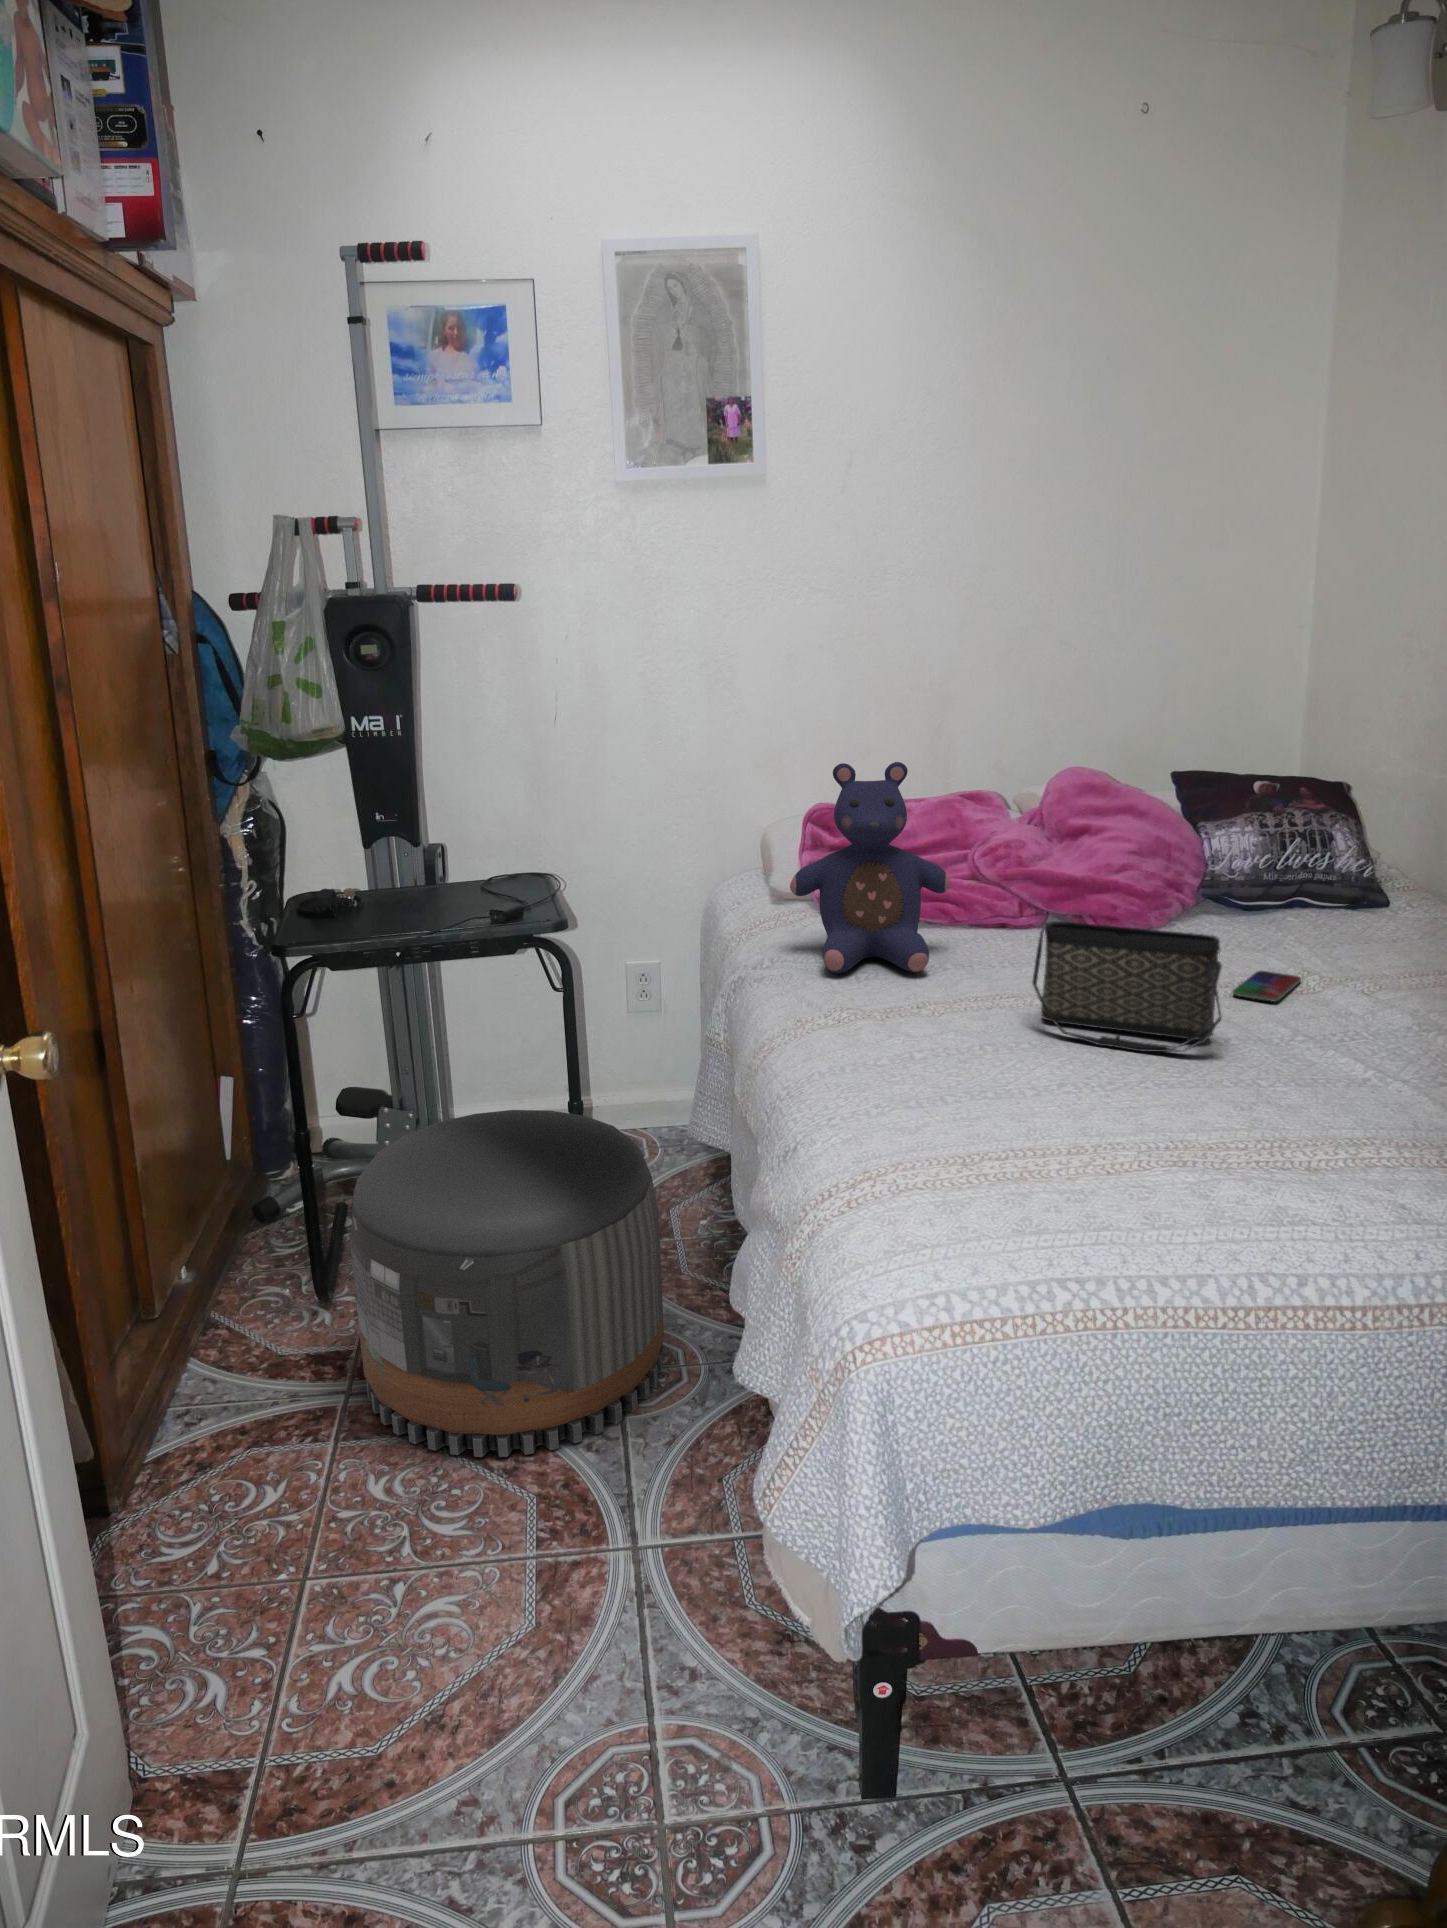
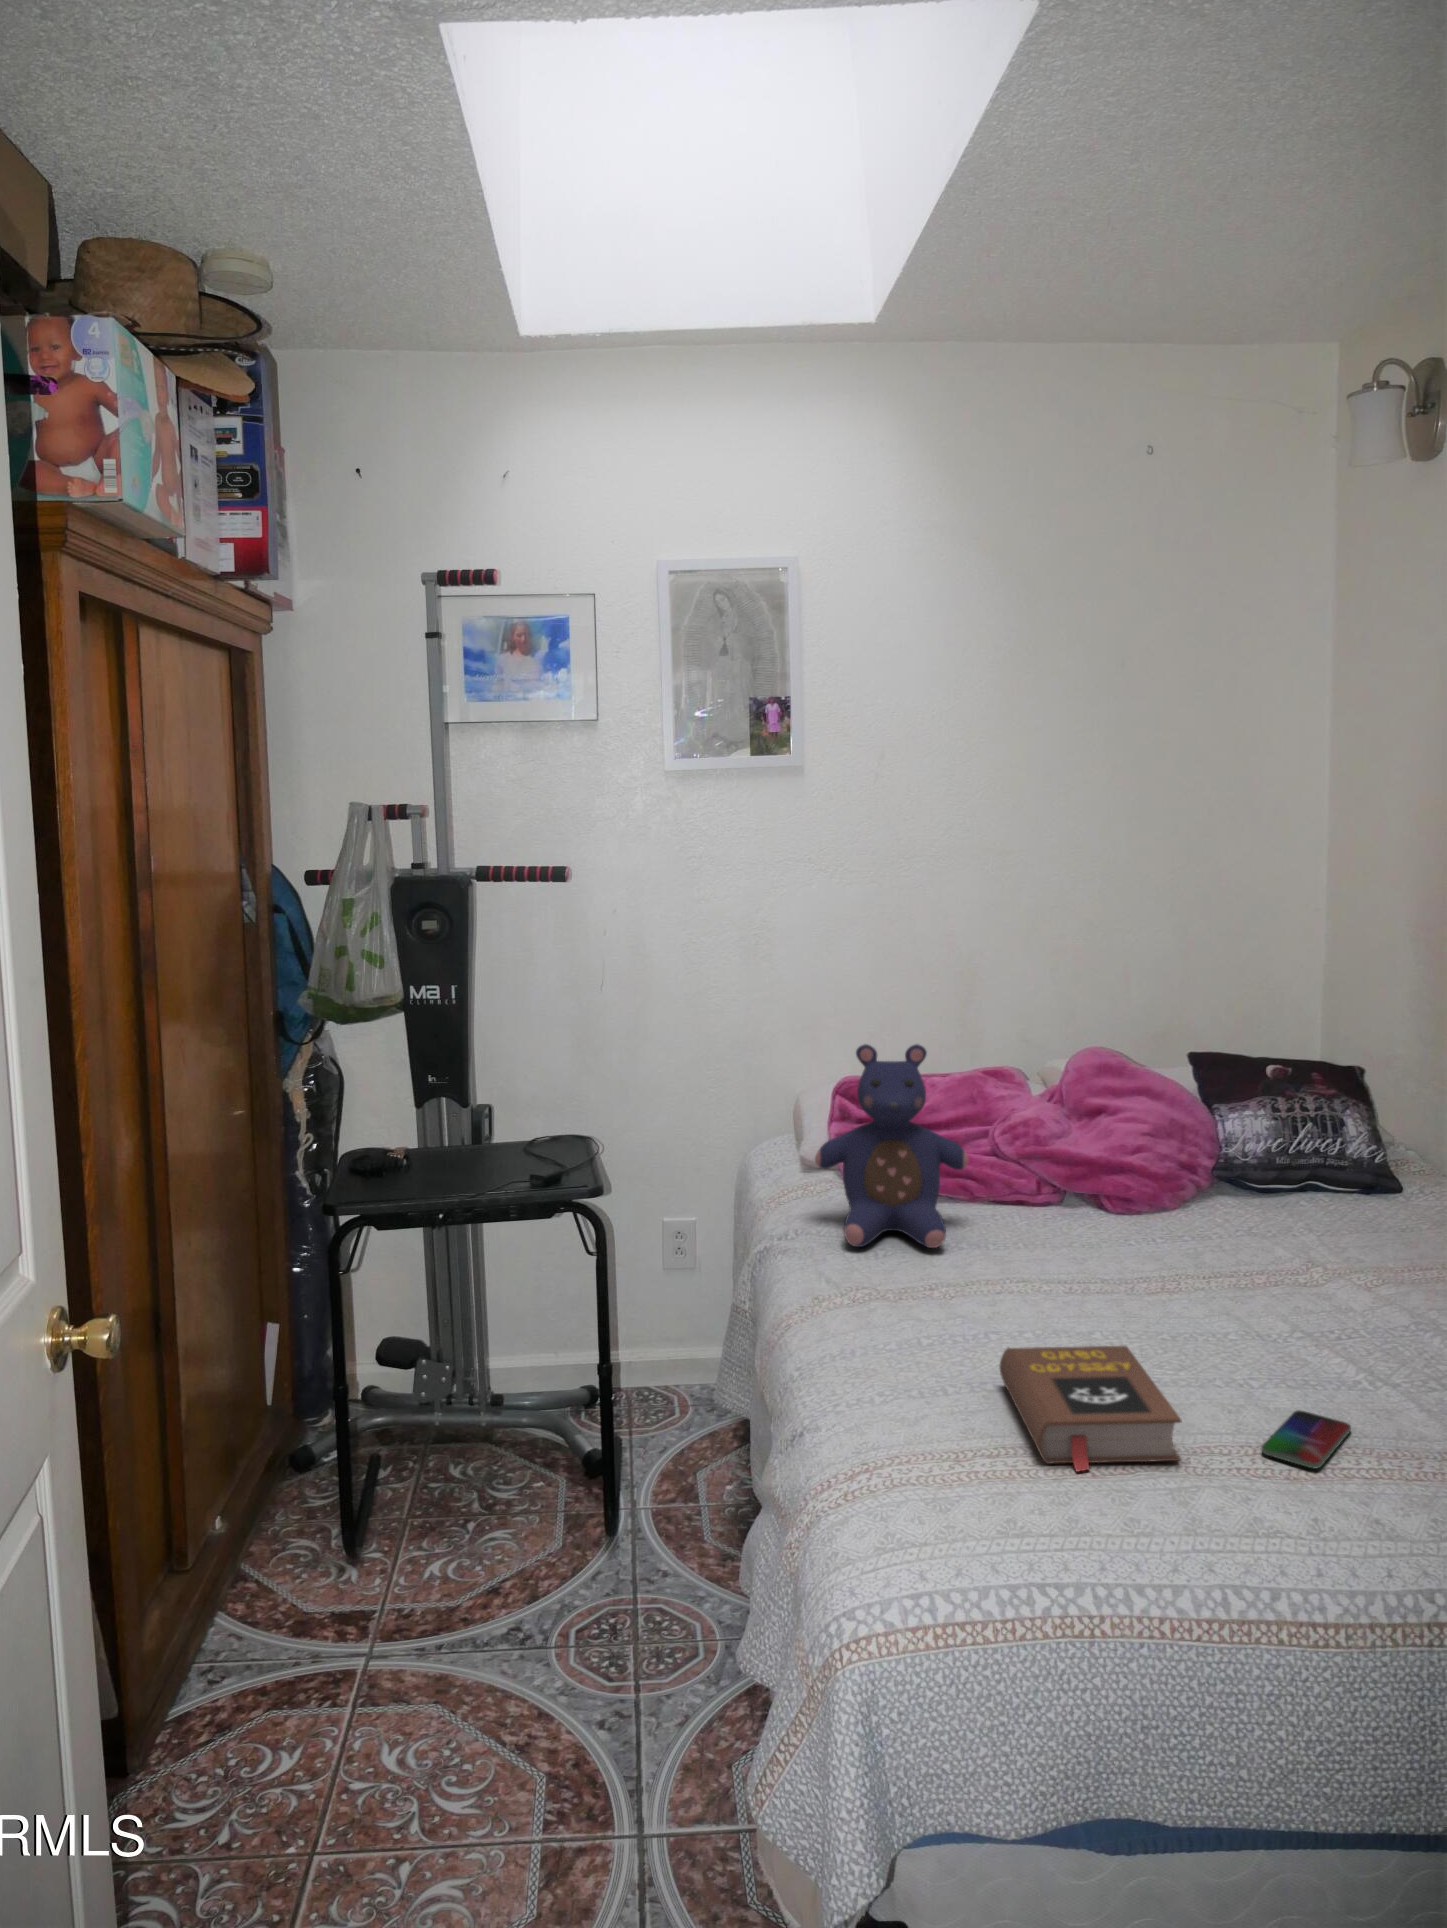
handbag: present [1032,921,1222,1052] -> none [1039,1208,1220,1345]
smartphone: present [1233,971,1301,1002] -> present [1261,1410,1351,1469]
book: none [998,1051,1196,1173] -> present [999,1346,1182,1472]
pouf: present [351,1110,664,1457] -> none [379,1371,681,1732]

